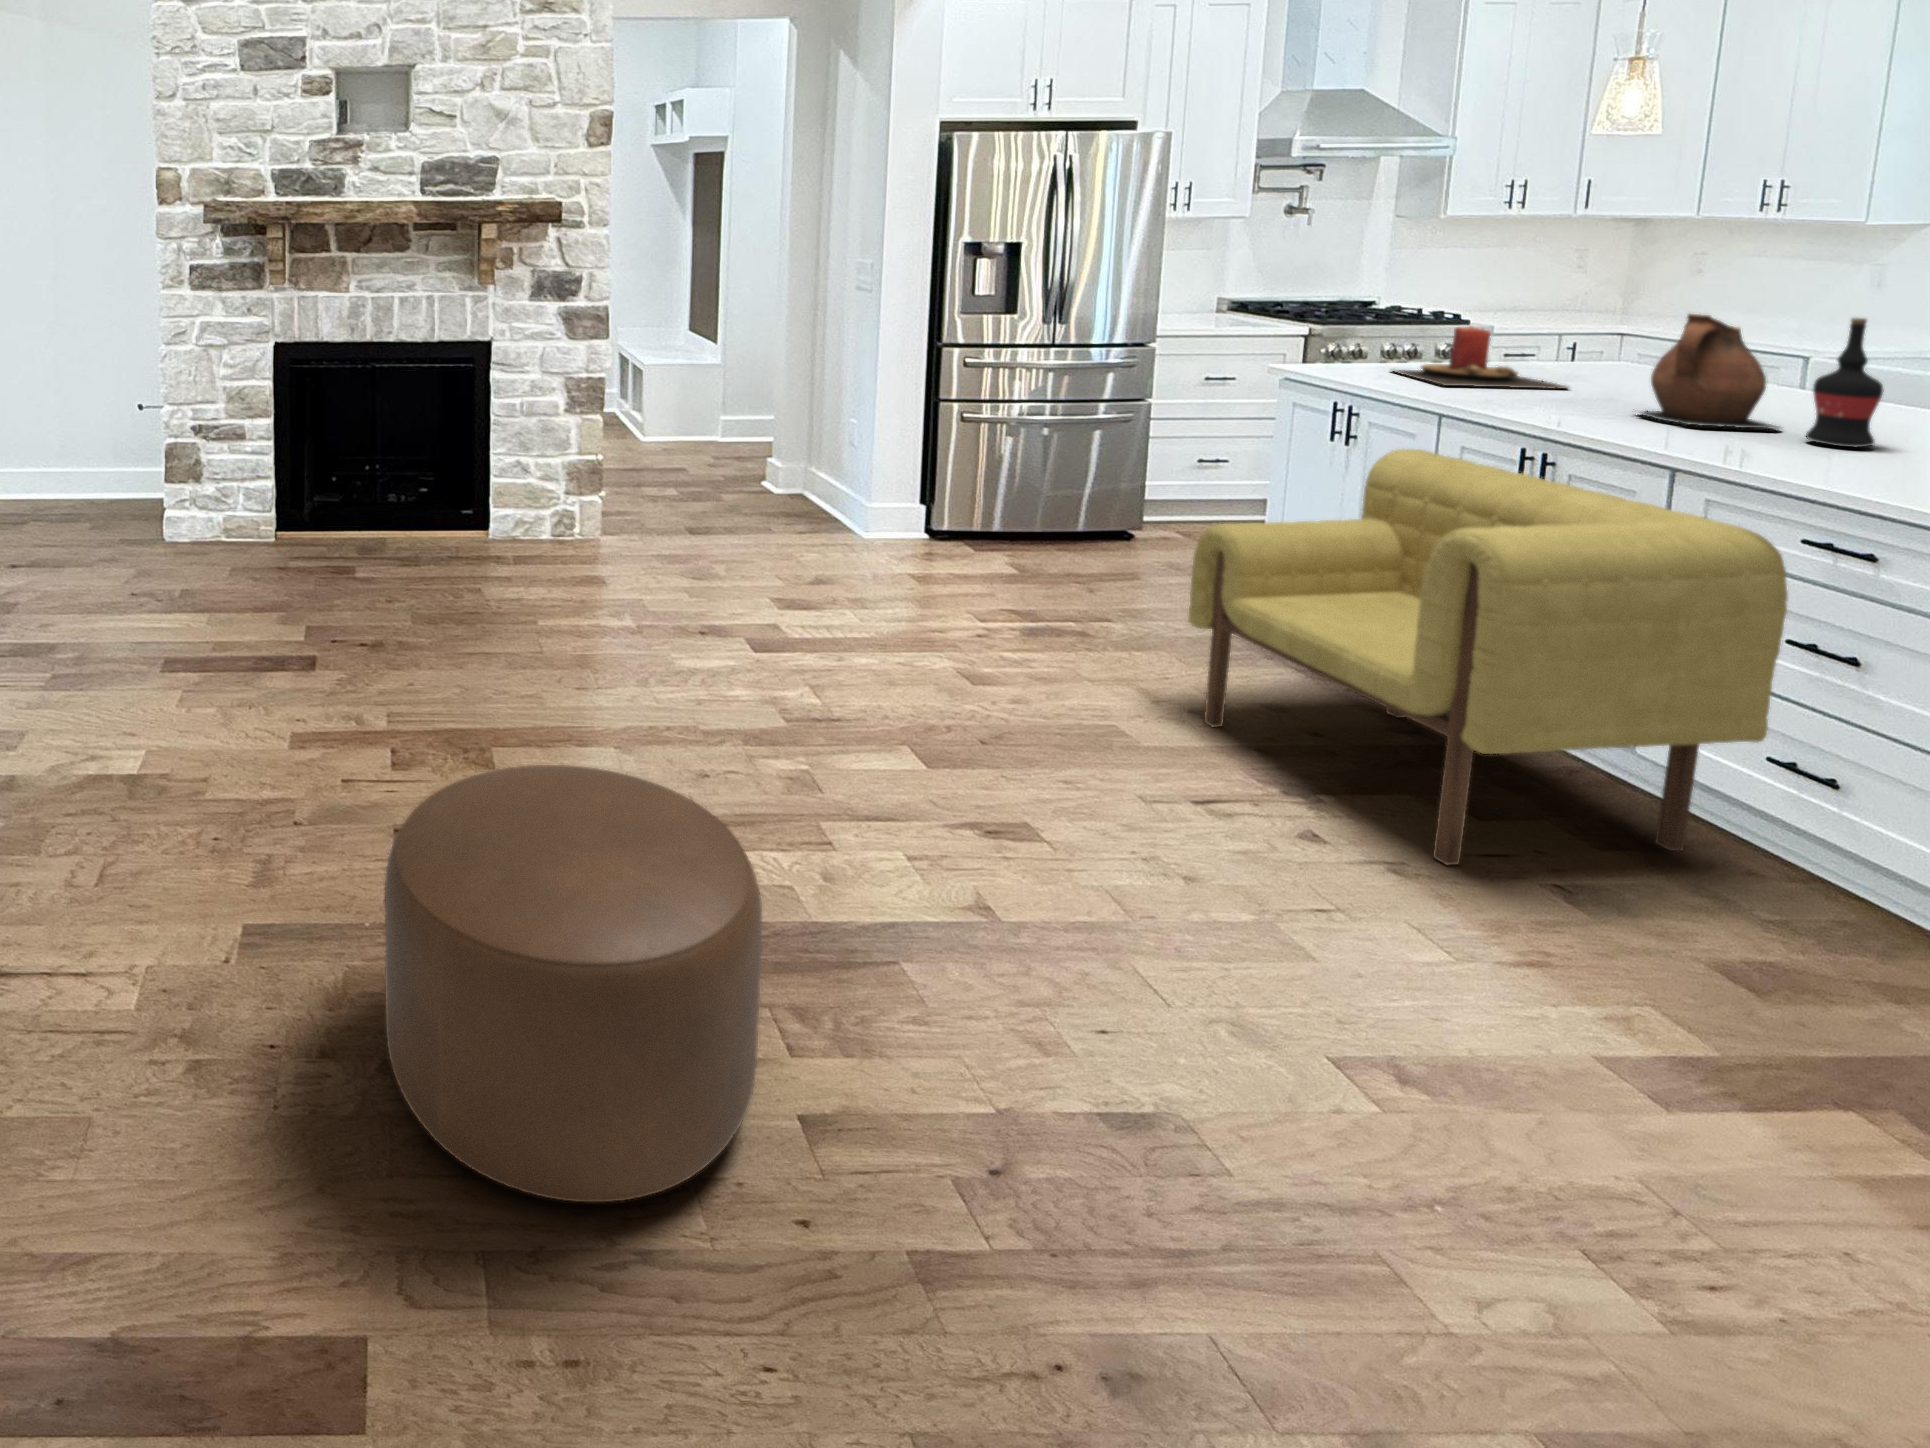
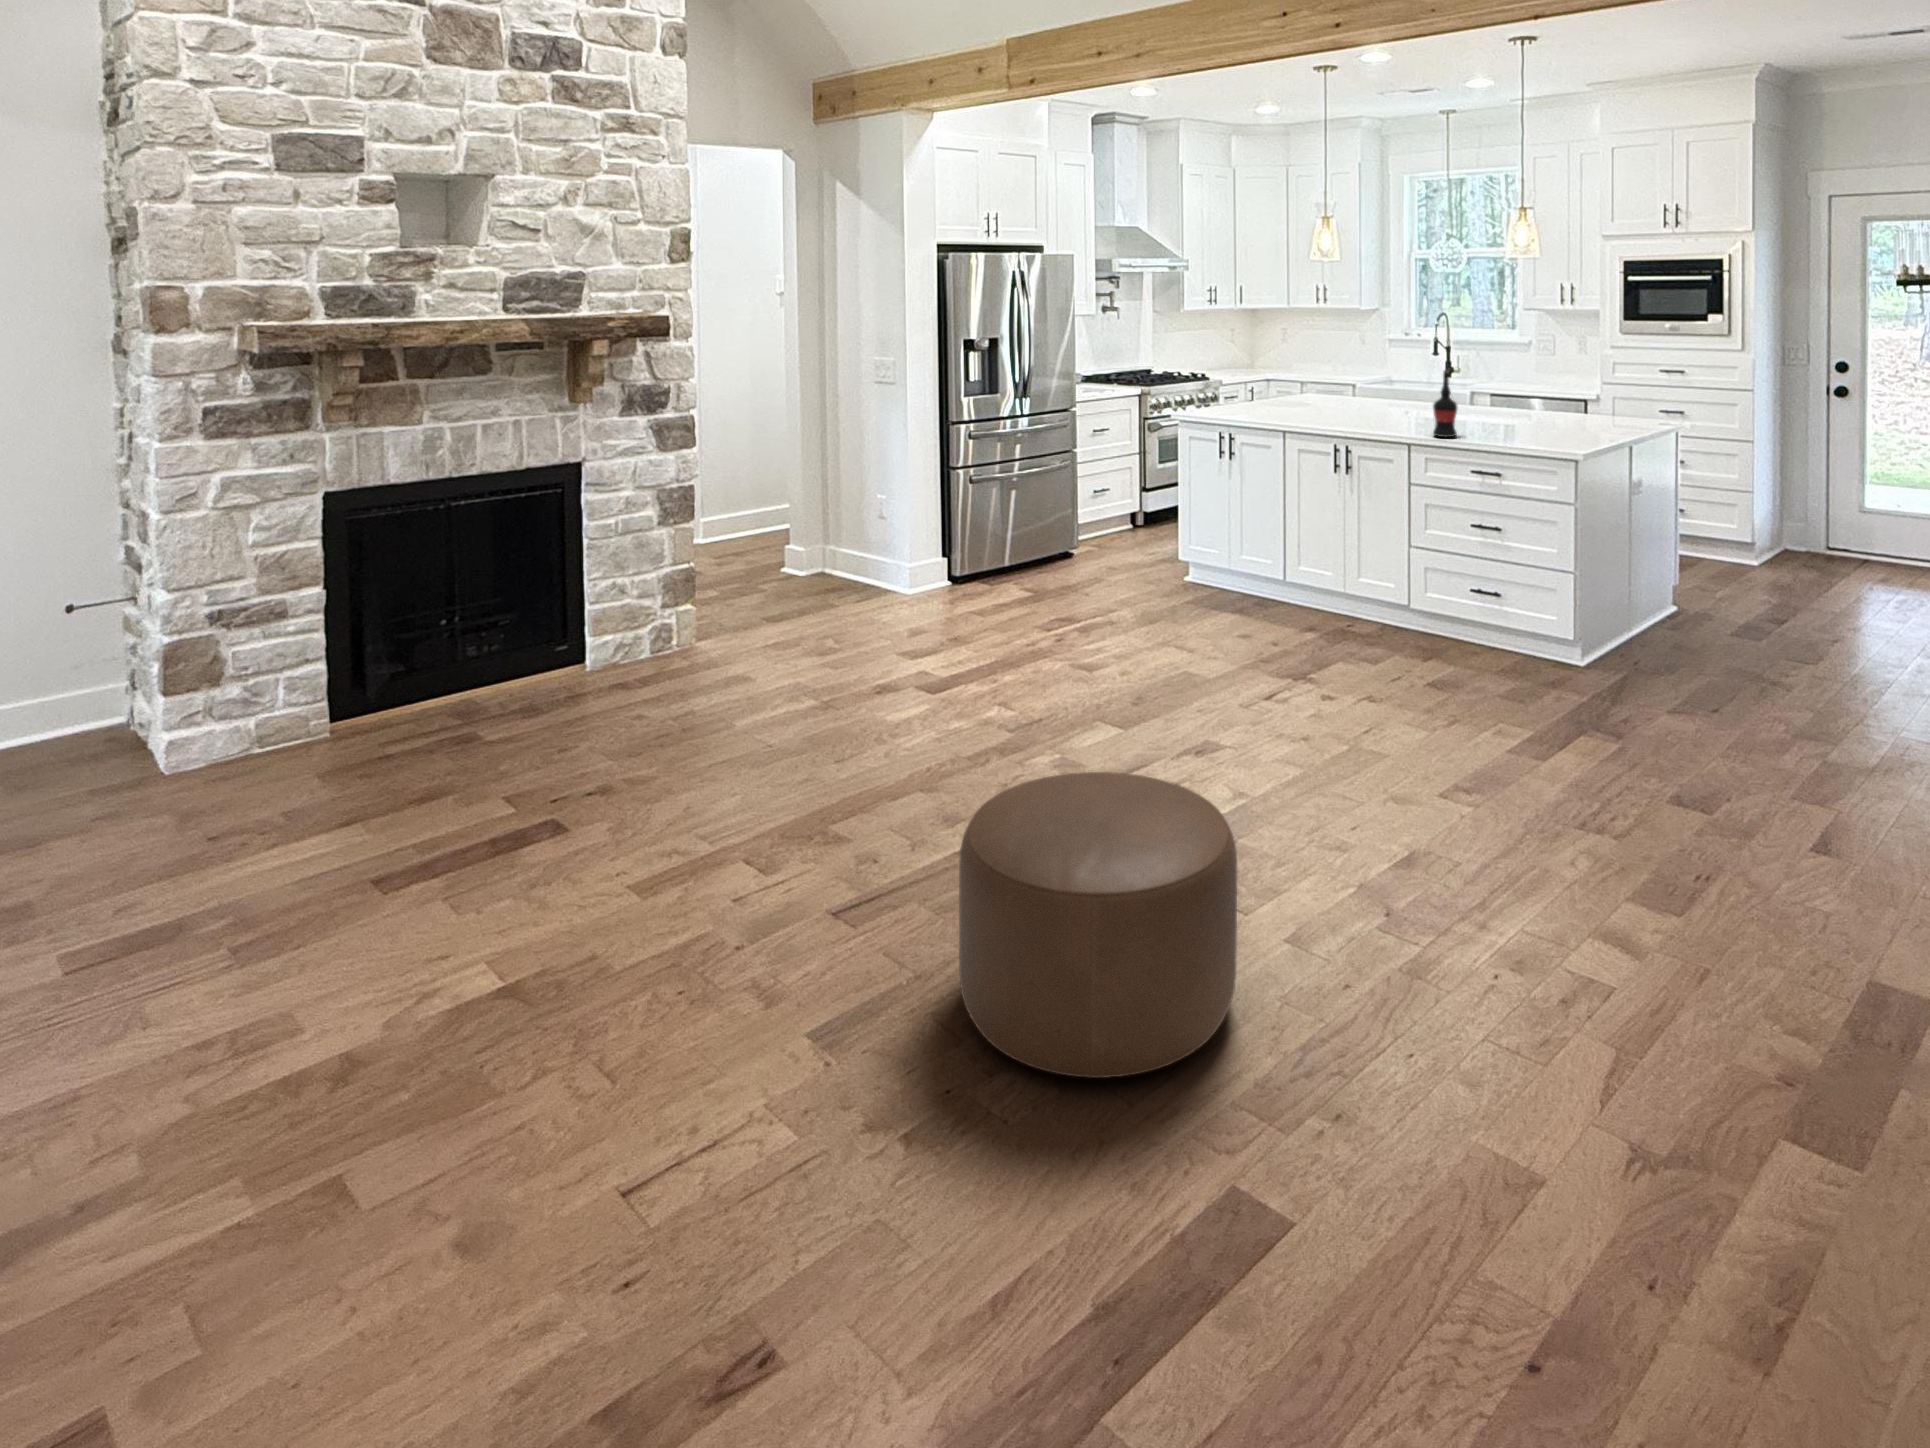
ceramic pitcher: present [1641,314,1780,430] -> none [1361,372,1420,434]
candle: present [1394,327,1568,389] -> none [1235,385,1322,423]
armchair: present [1188,449,1788,865] -> none [1197,464,1459,705]

